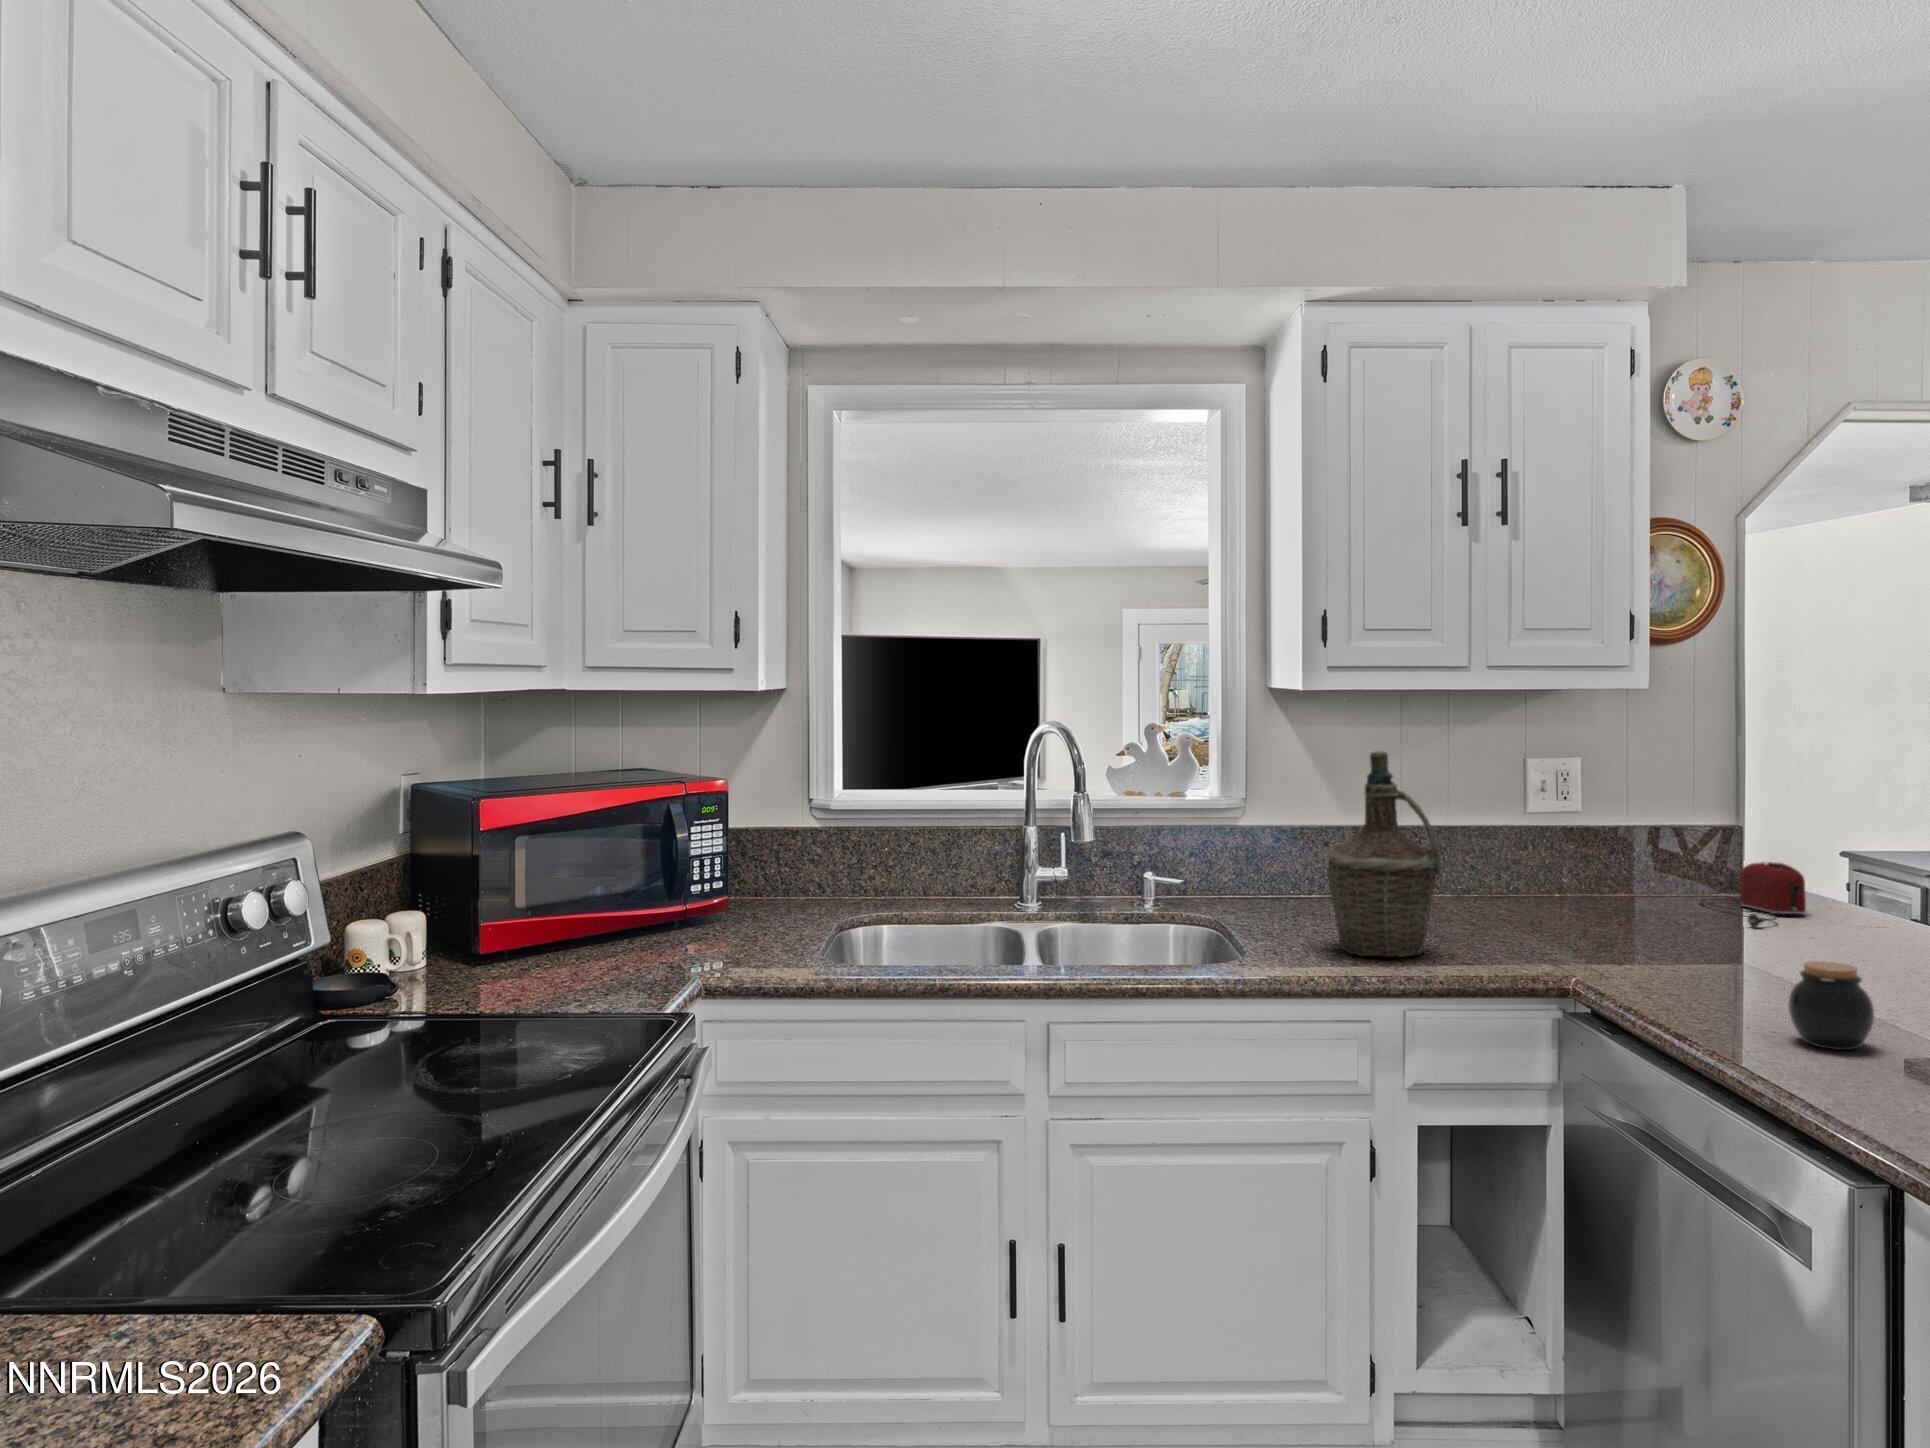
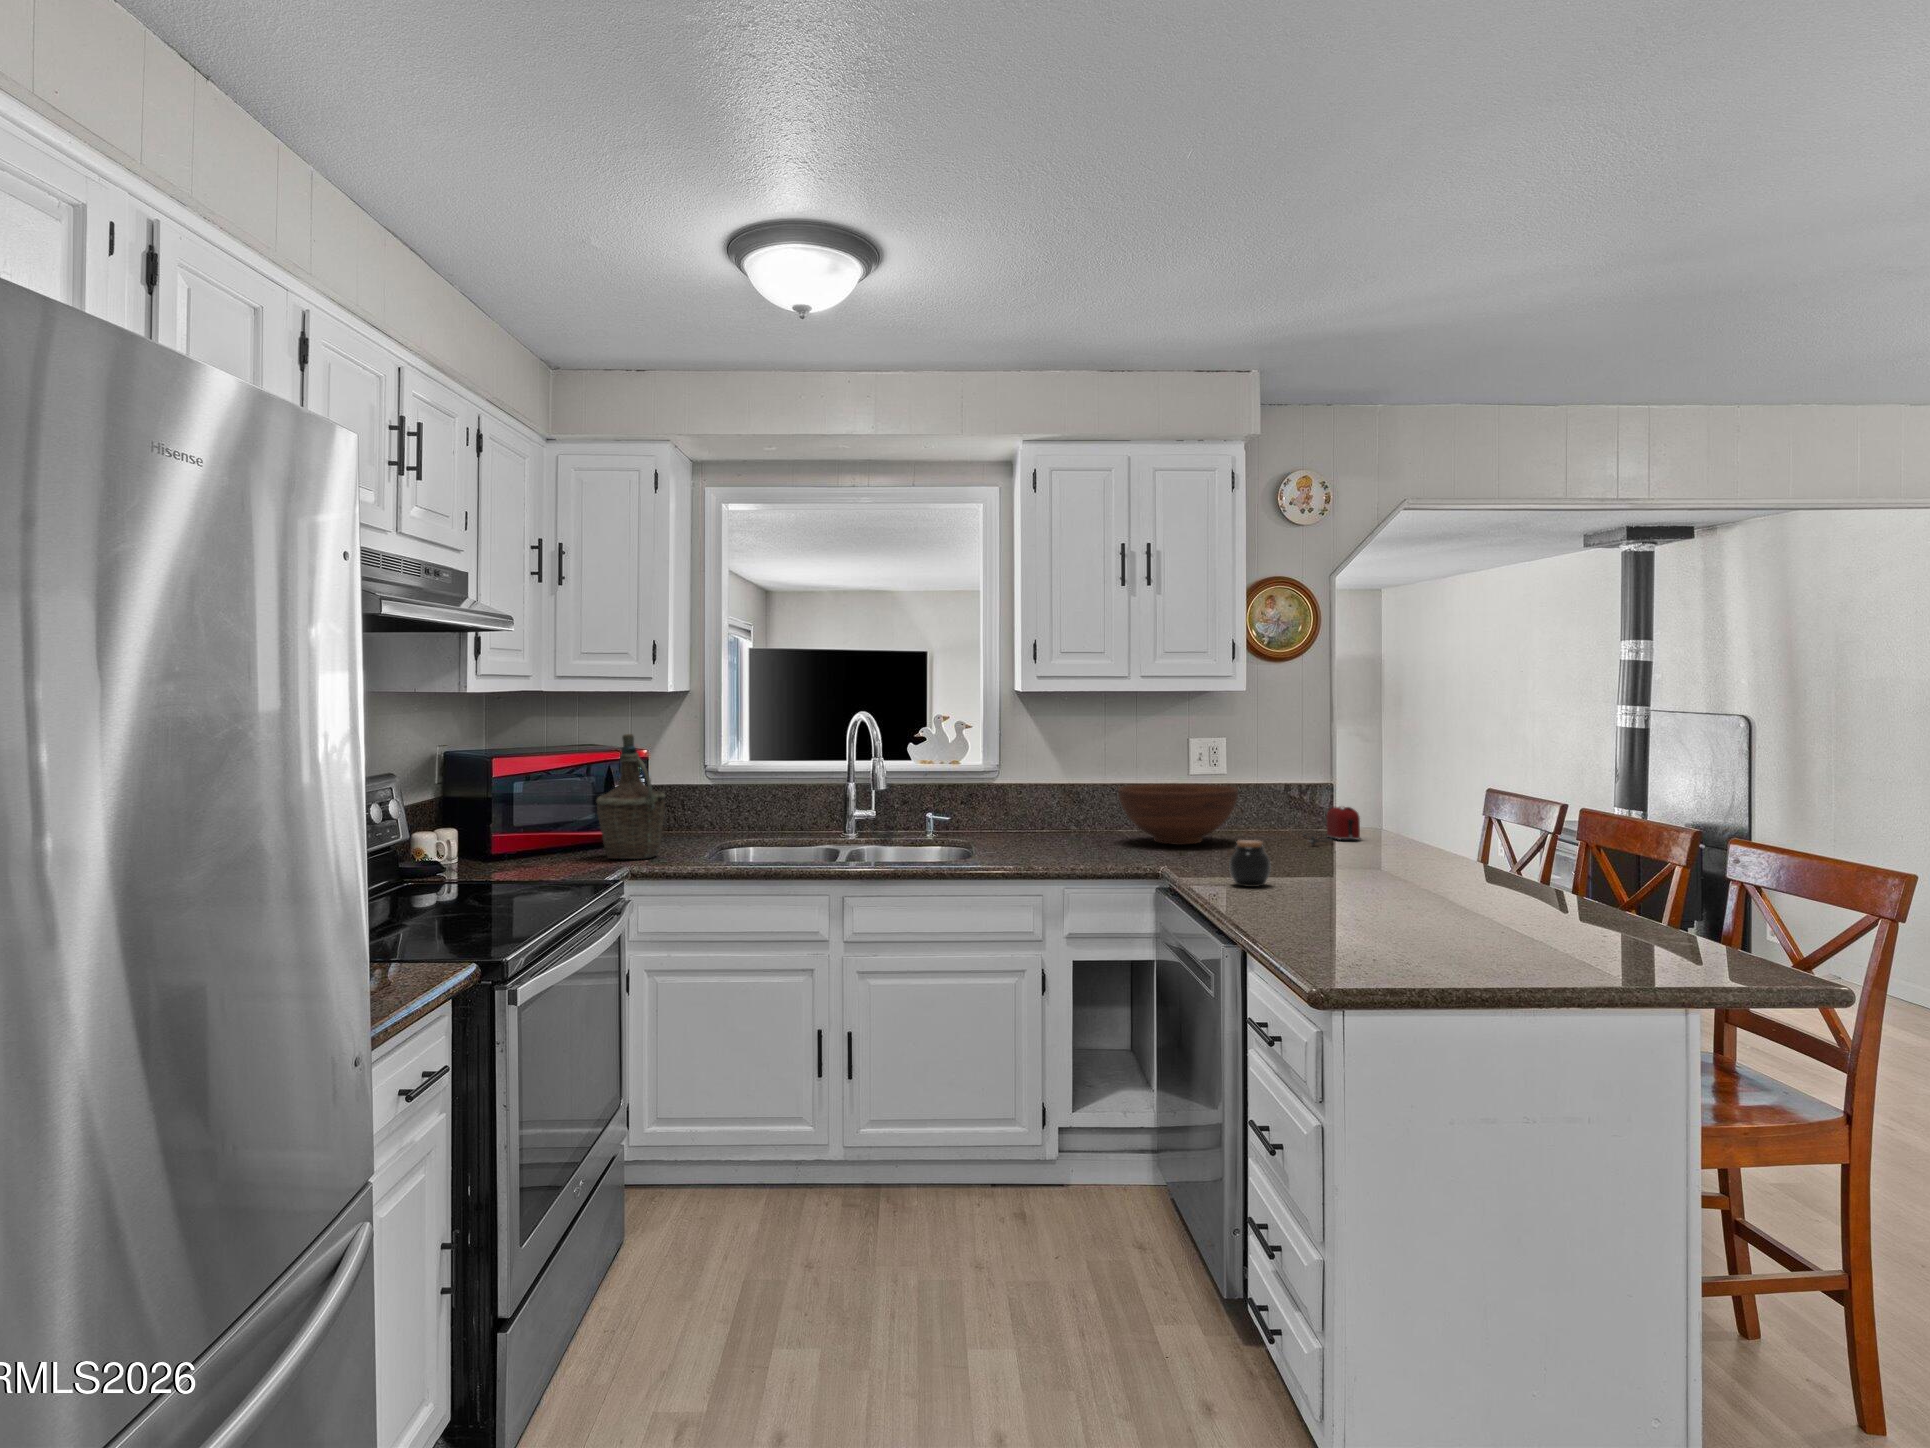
bottle: present [1326,751,1442,957] -> present [596,734,665,859]
fruit bowl: none [1442,827,1636,925] -> present [1118,784,1238,845]

